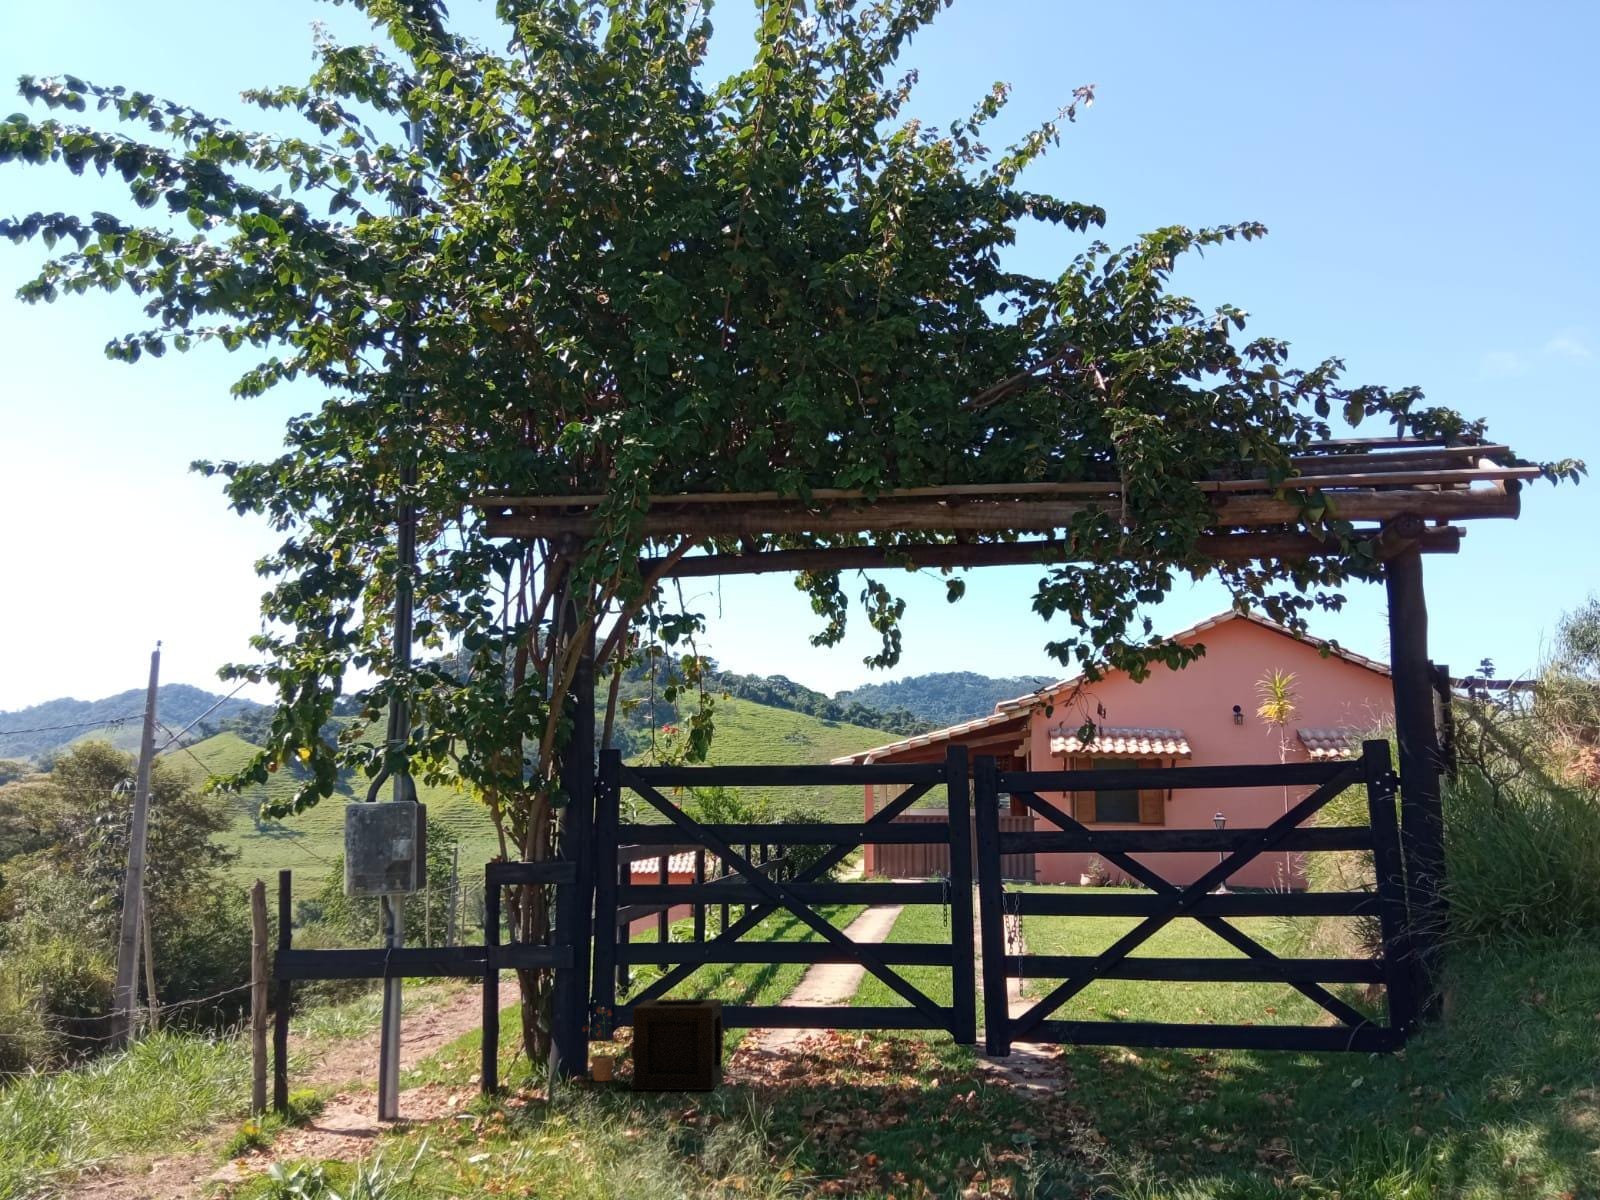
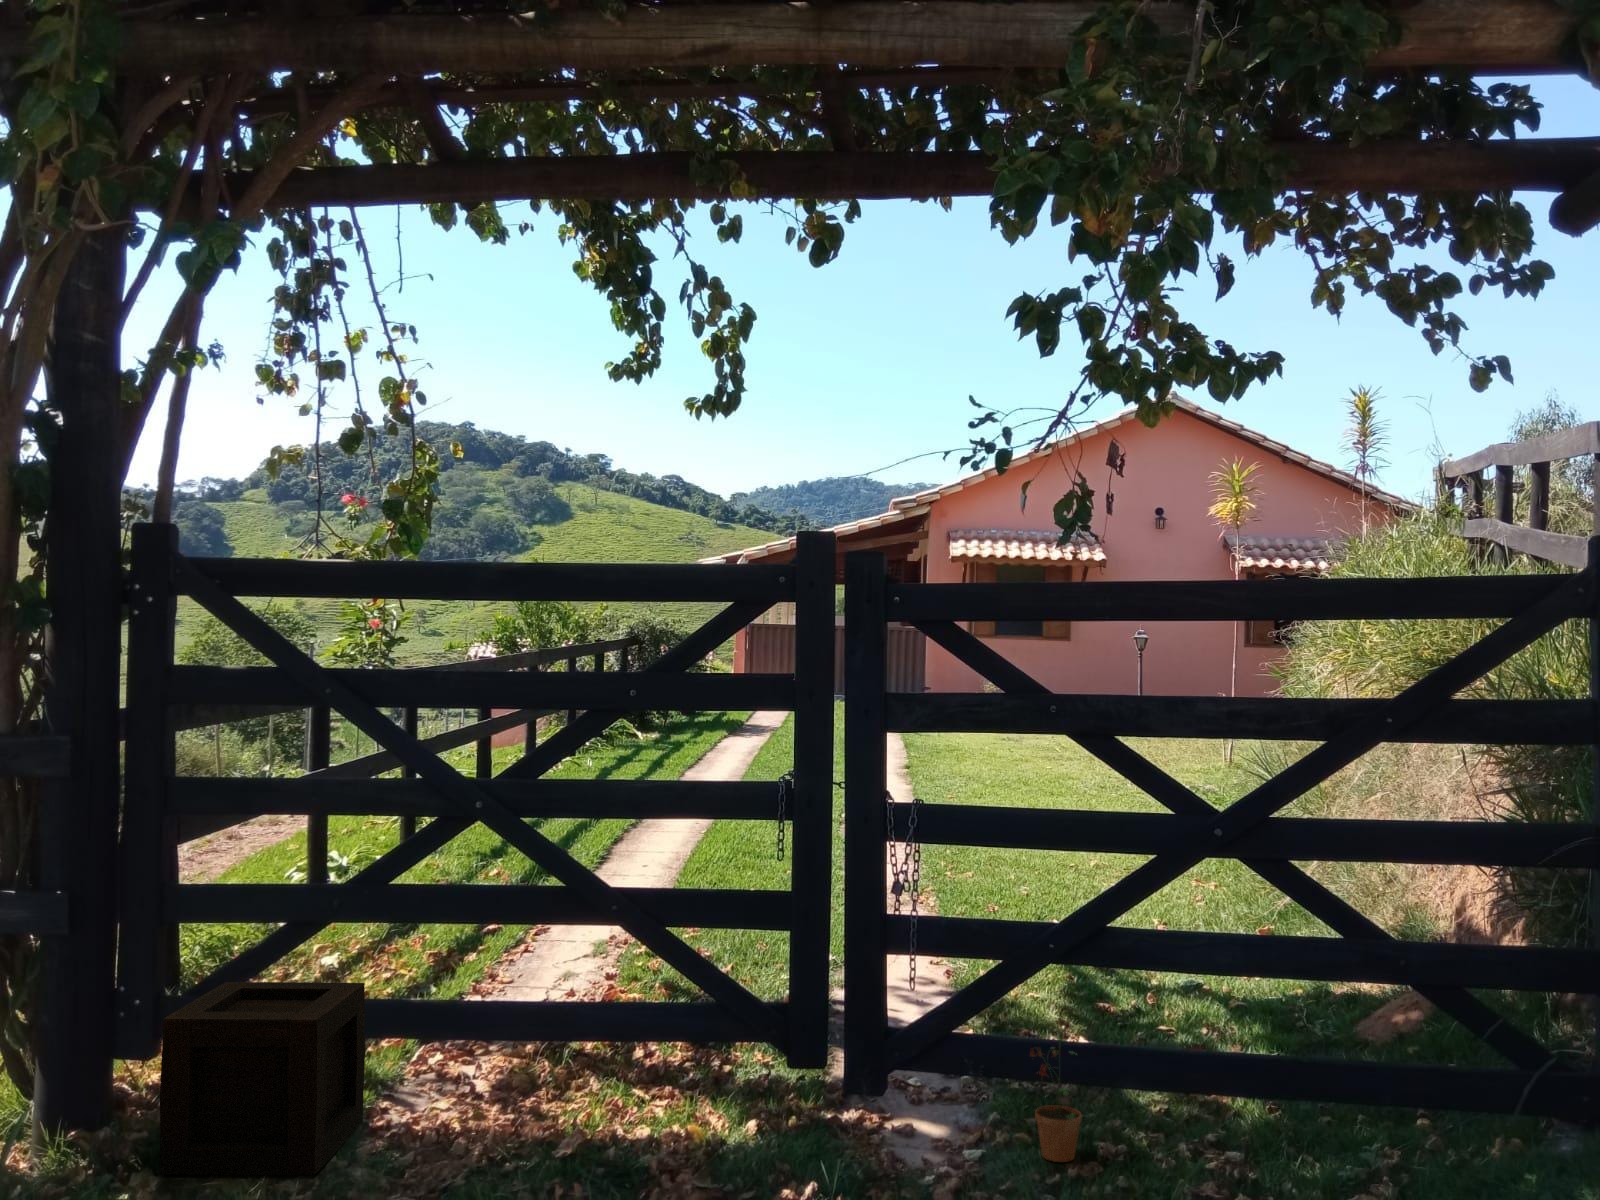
potted plant: present [583,1008,615,1081] -> present [1030,1015,1082,1162]

